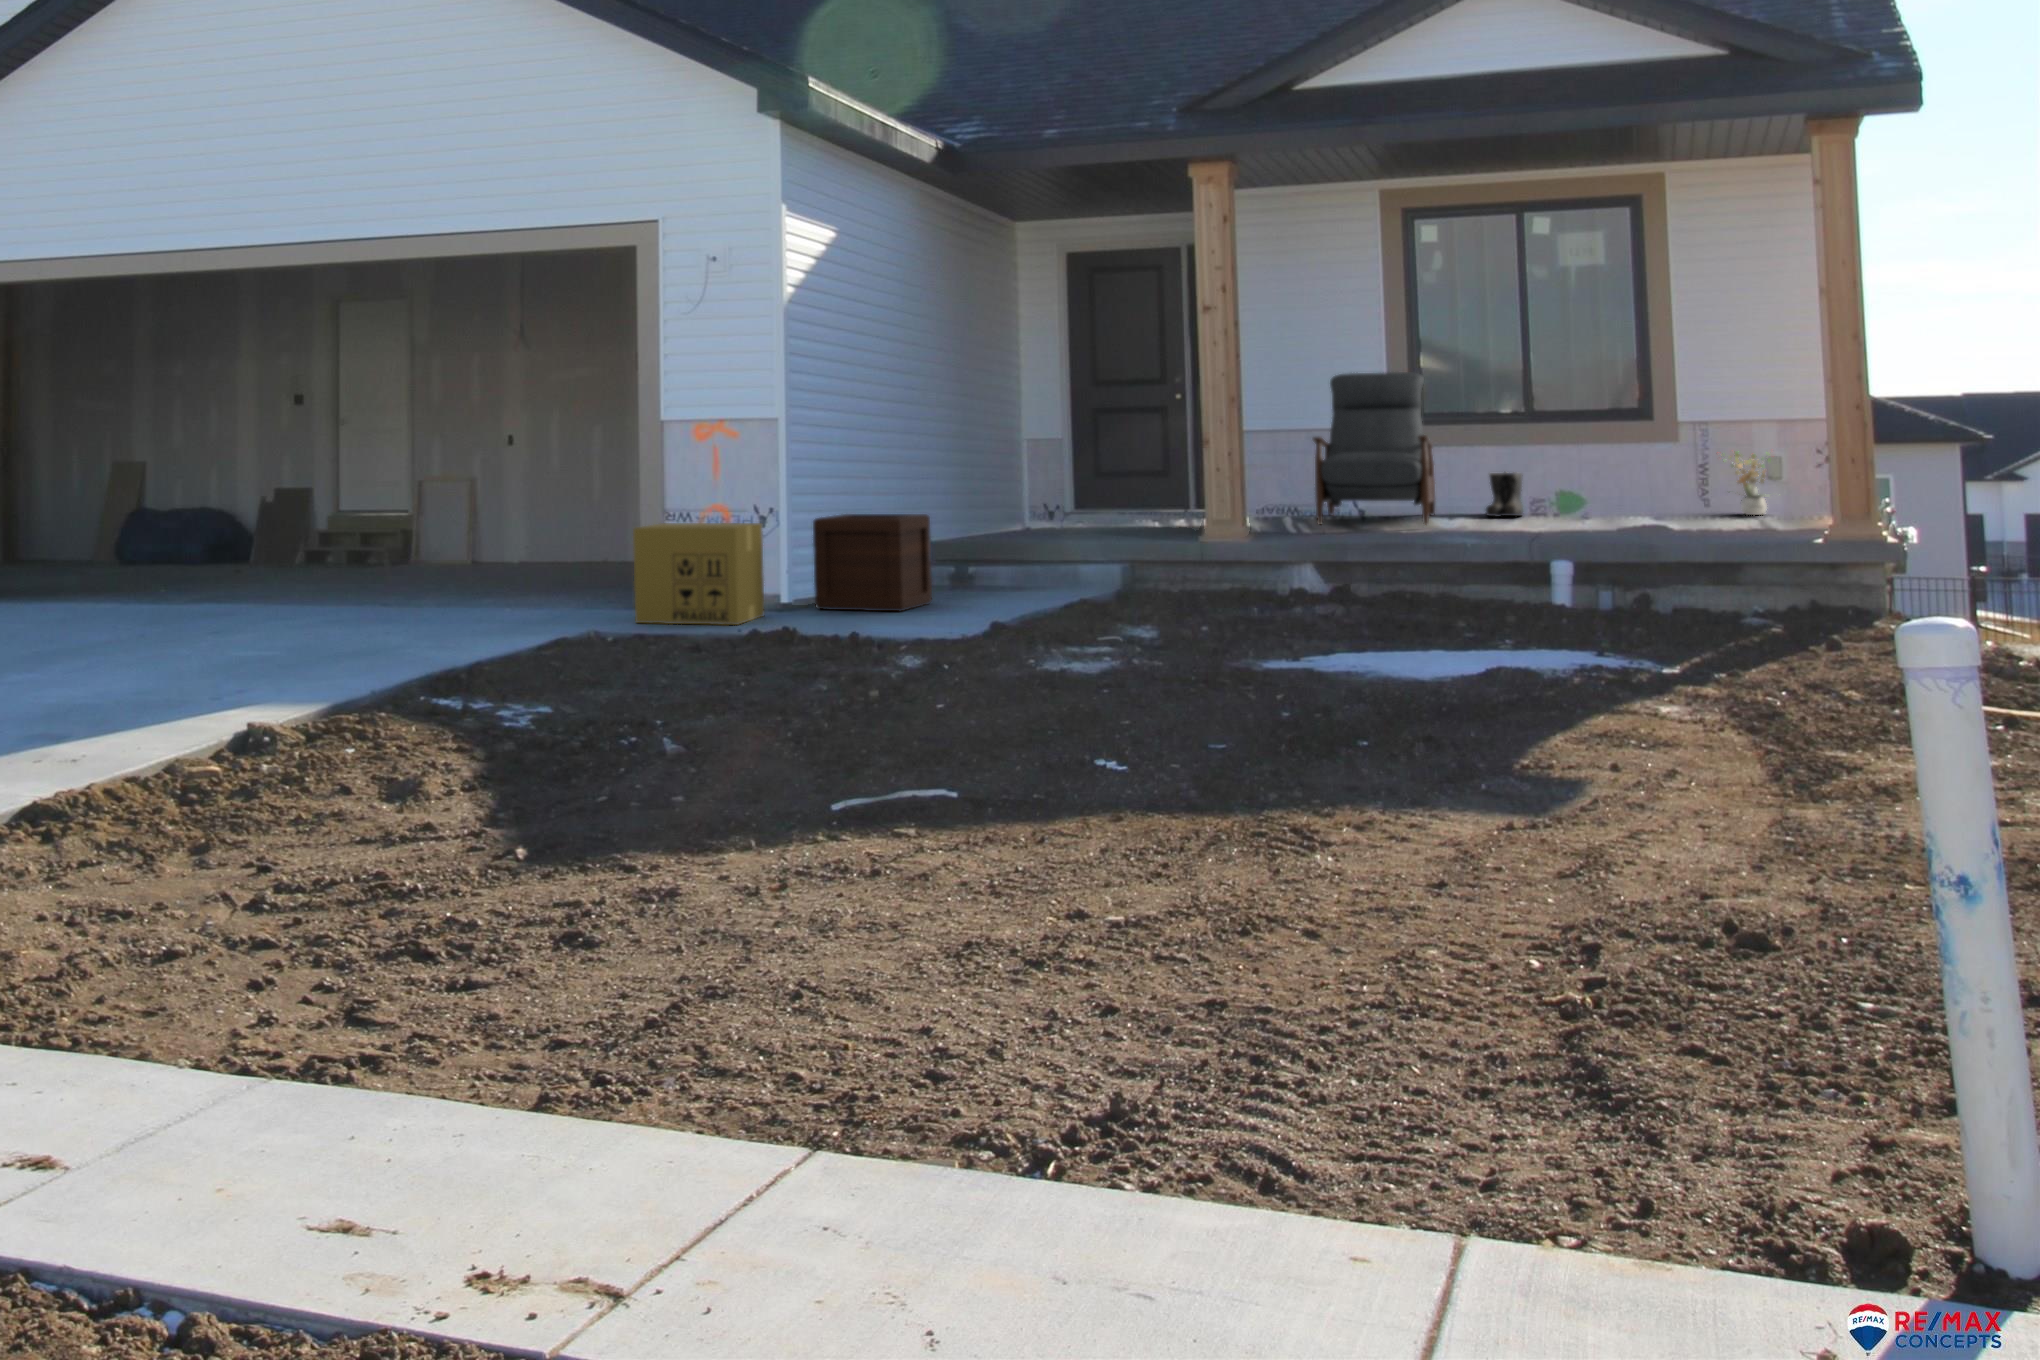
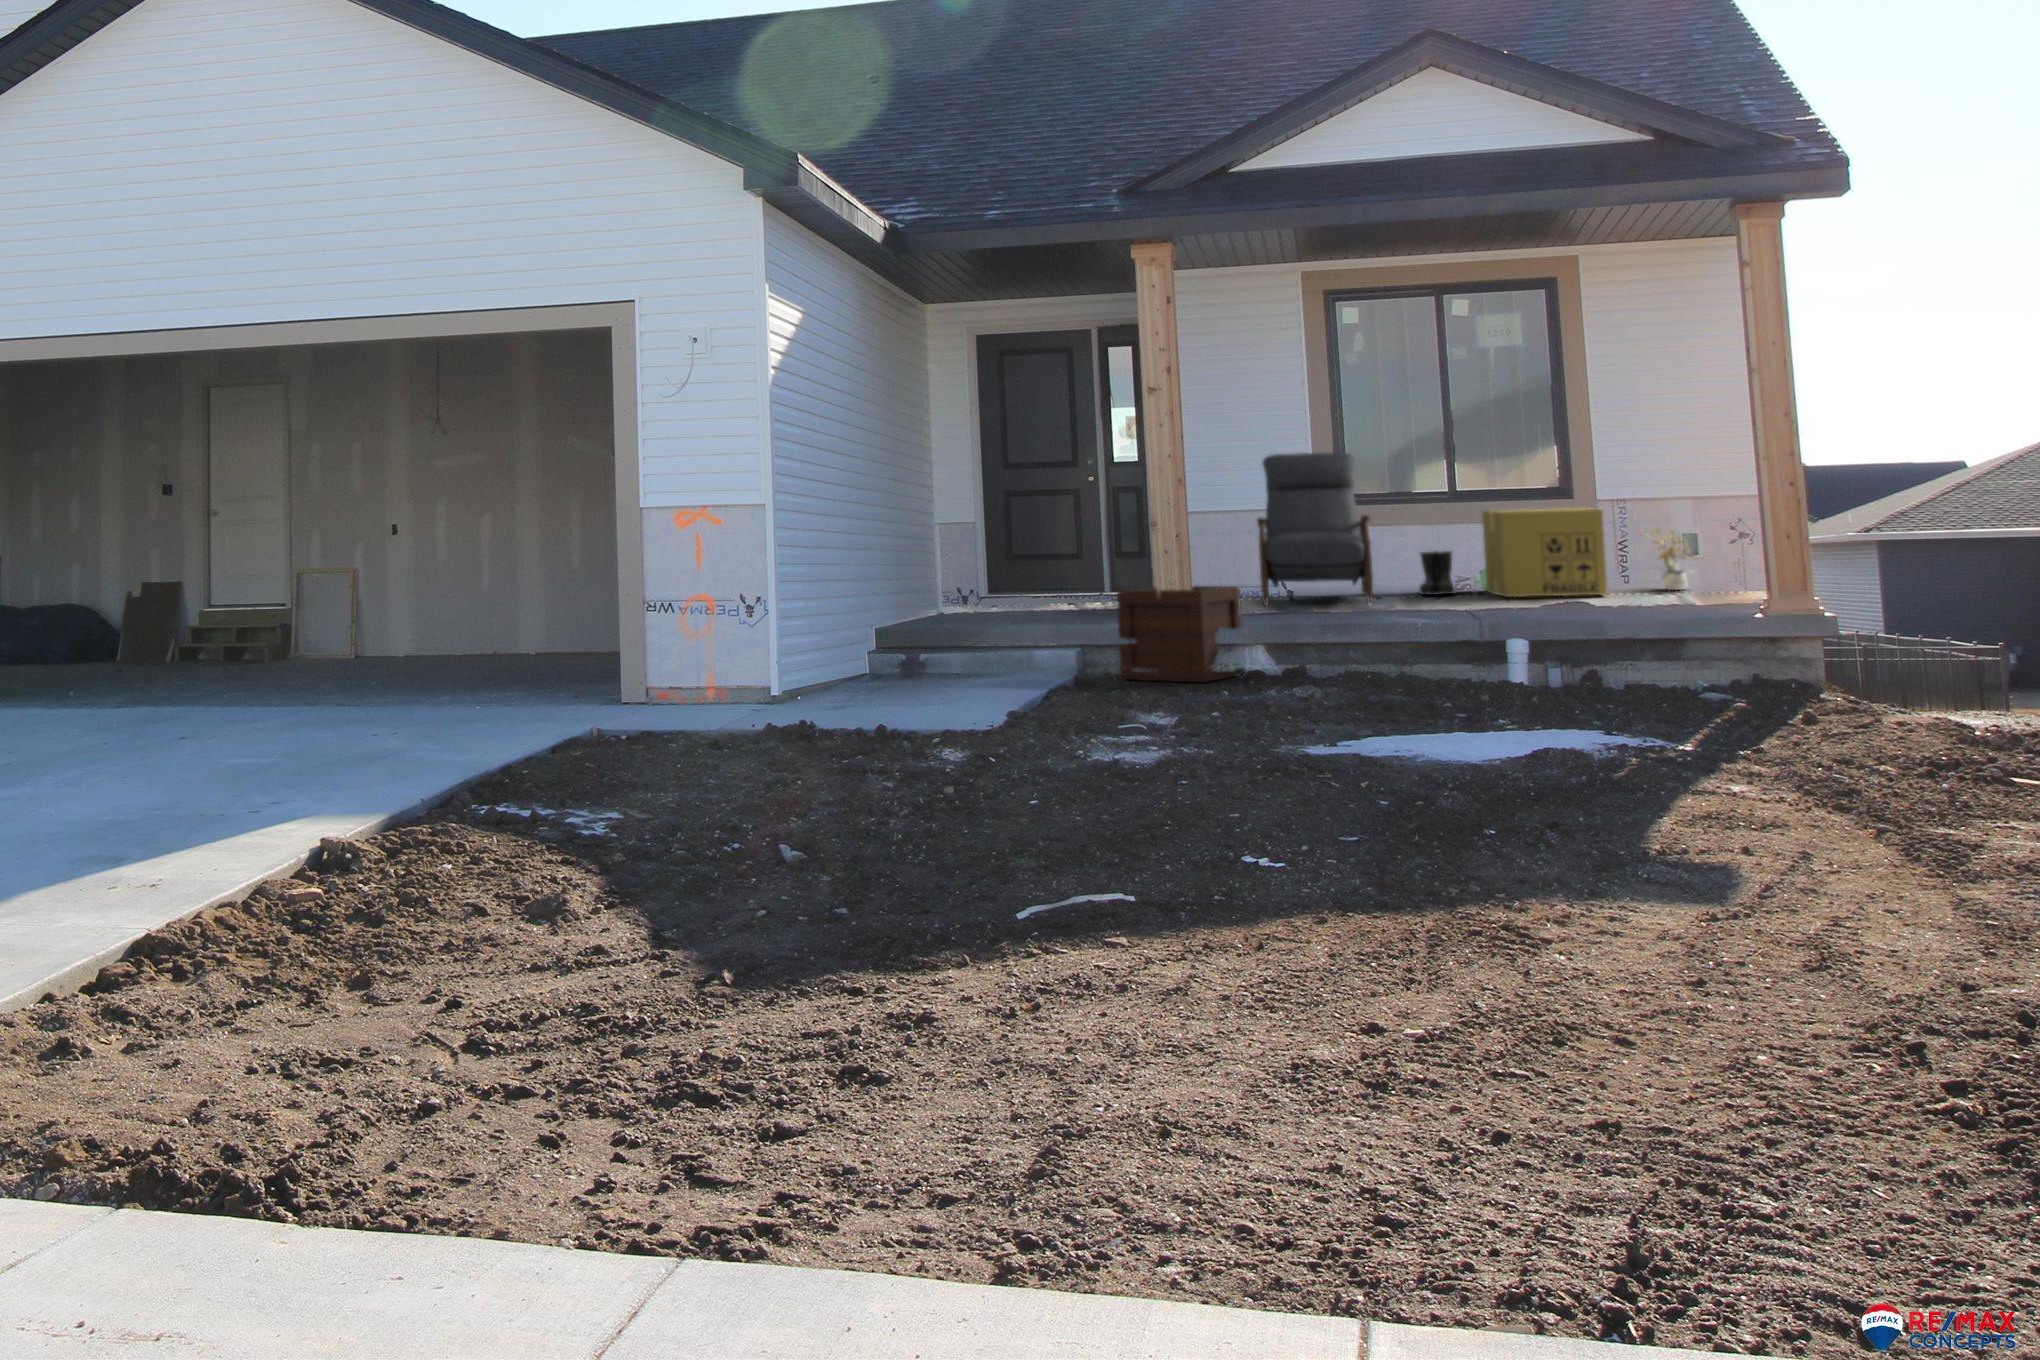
wooden crate: present [813,514,932,611] -> present [1117,586,1244,683]
cardboard box: present [633,523,764,625] -> present [1482,508,1607,597]

